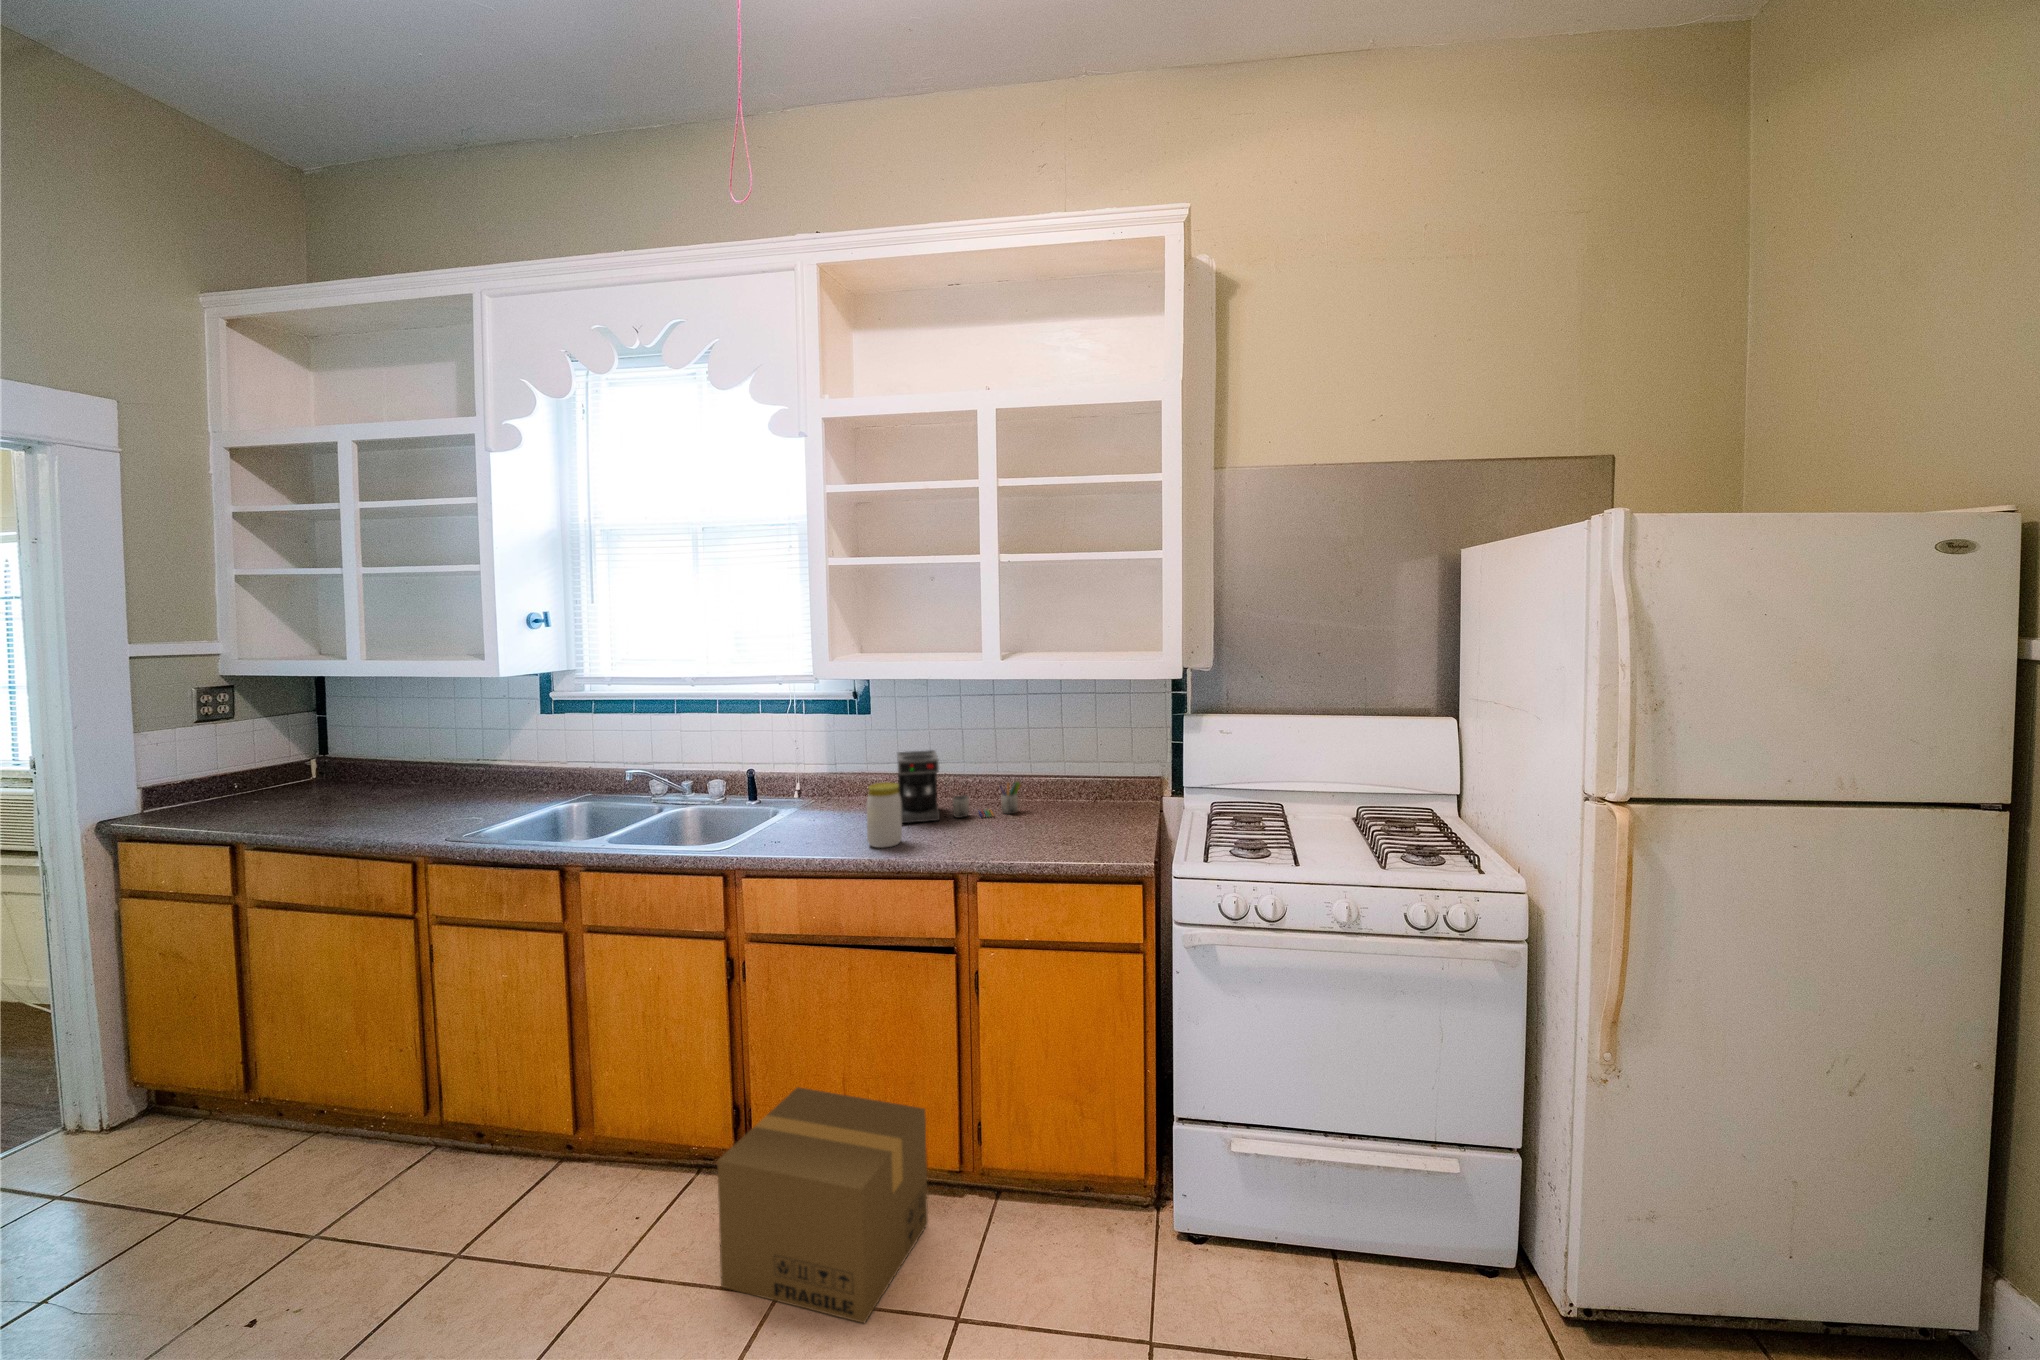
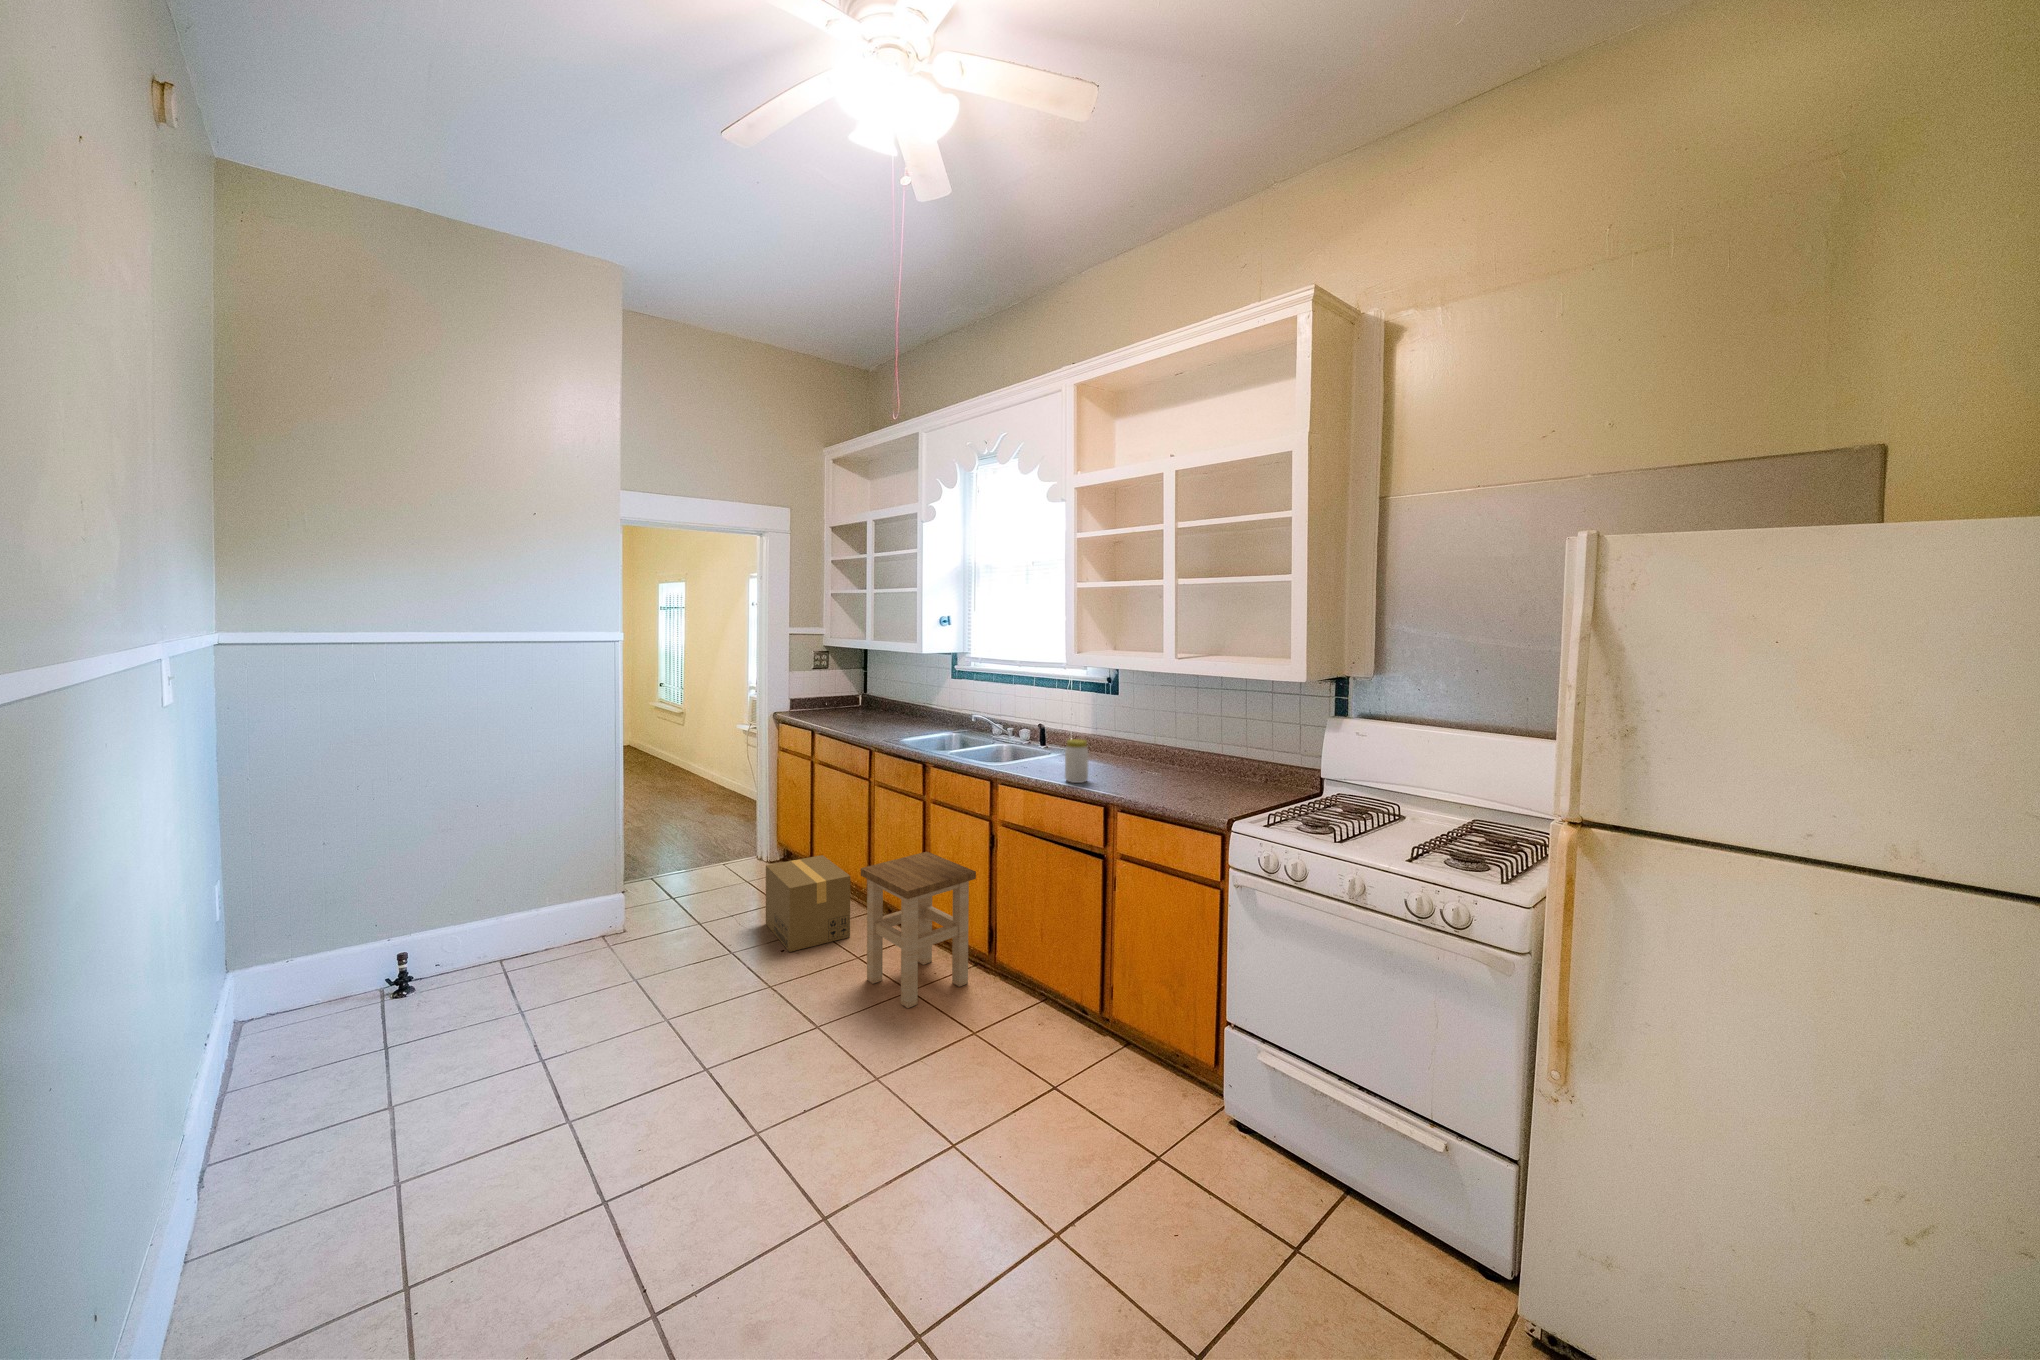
coffee maker: present [897,750,1021,823] -> none [1101,723,1195,780]
stool: none [476,1015,713,1308] -> present [861,852,976,1008]
cardboard box: present [717,1087,928,1323] -> present [766,855,850,952]

